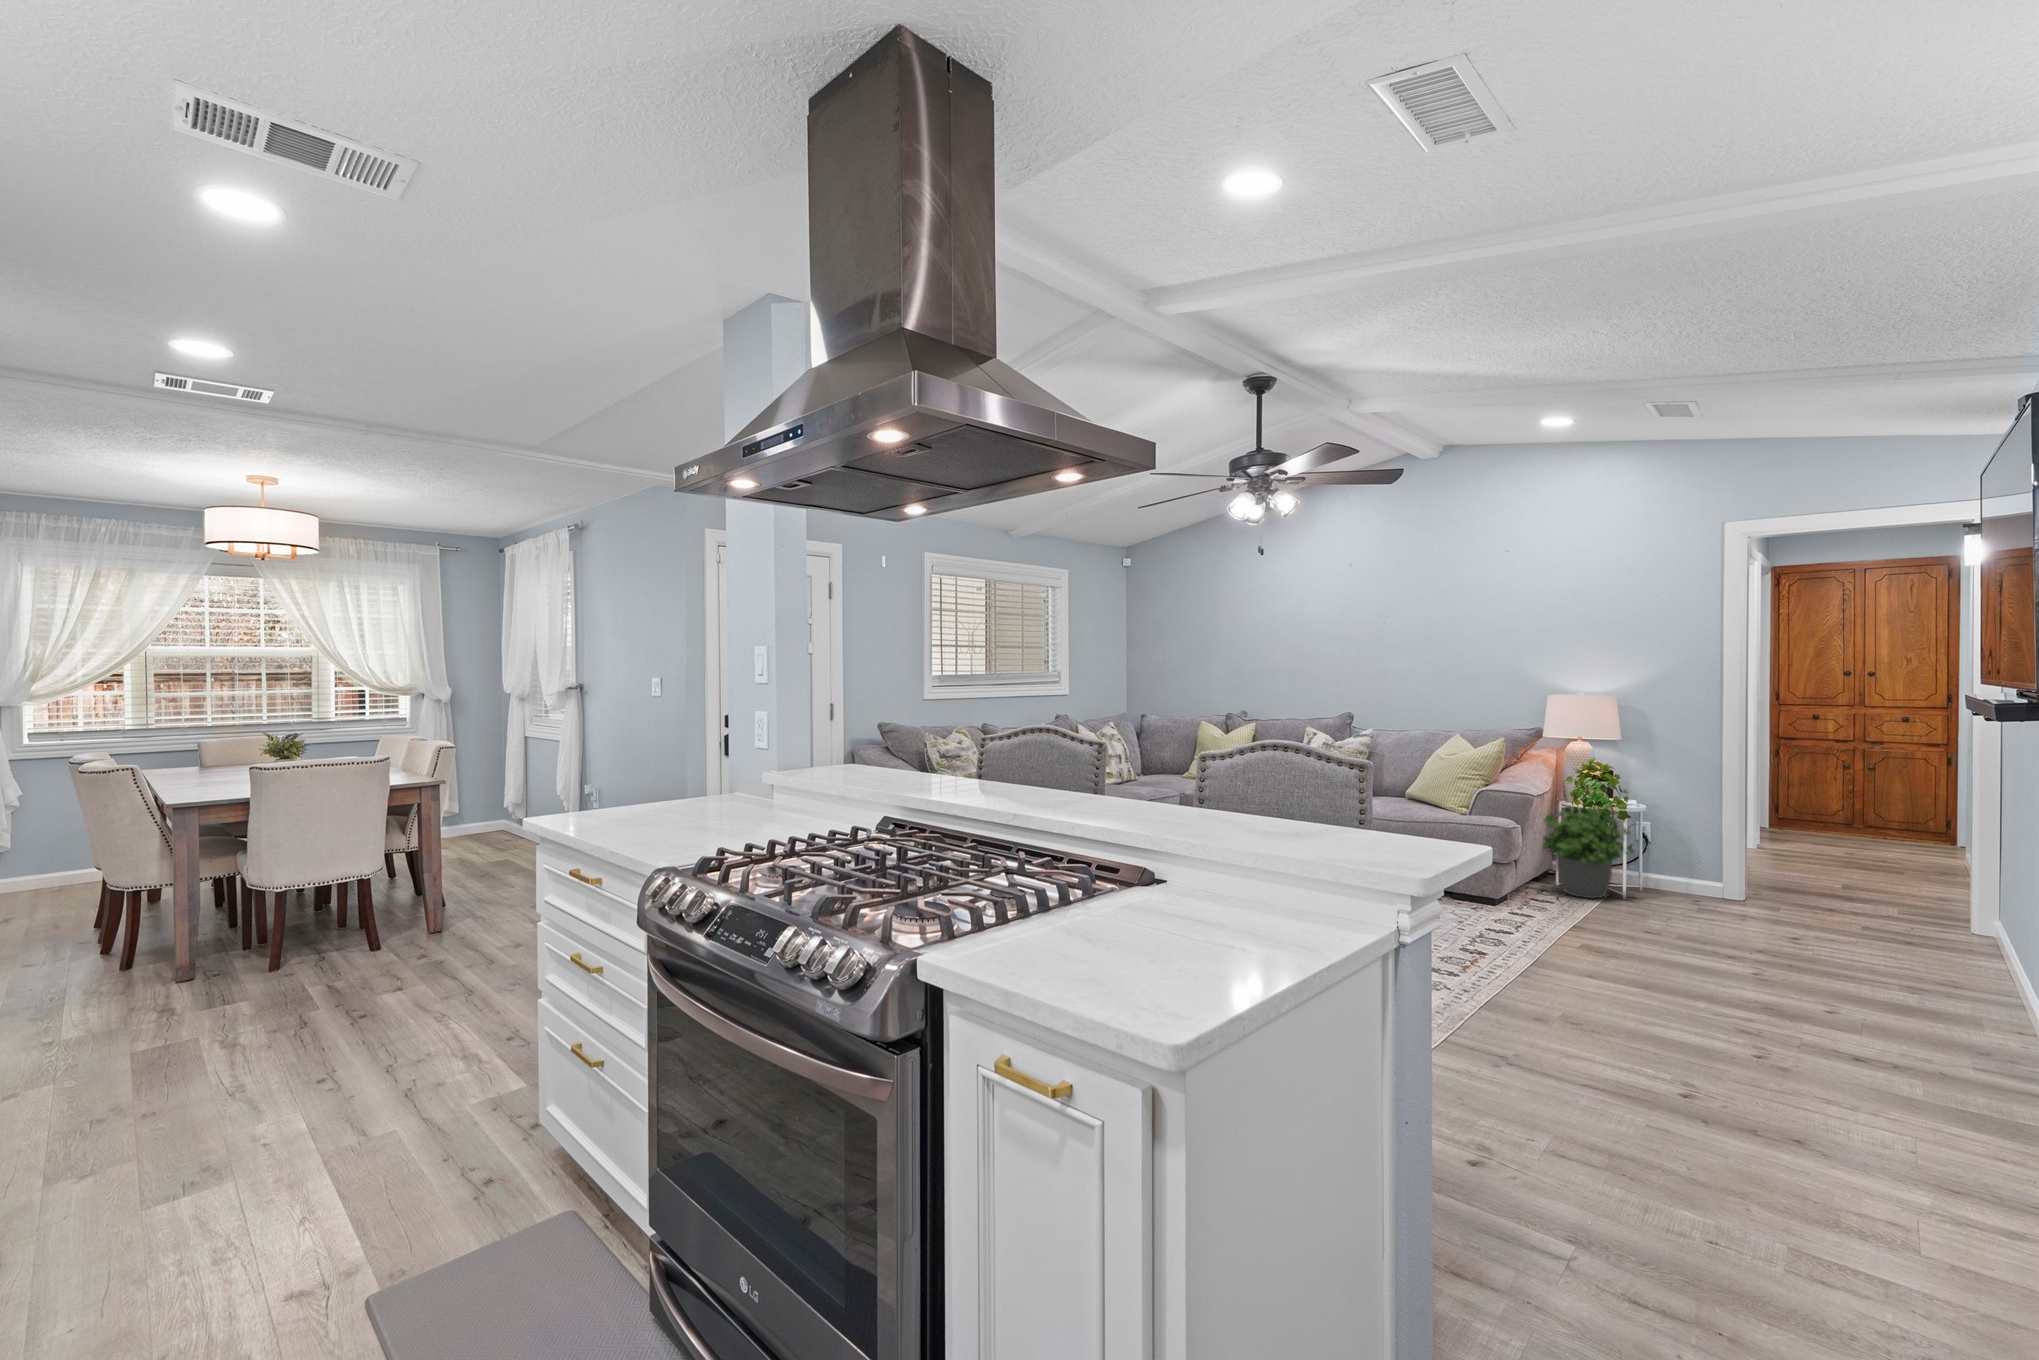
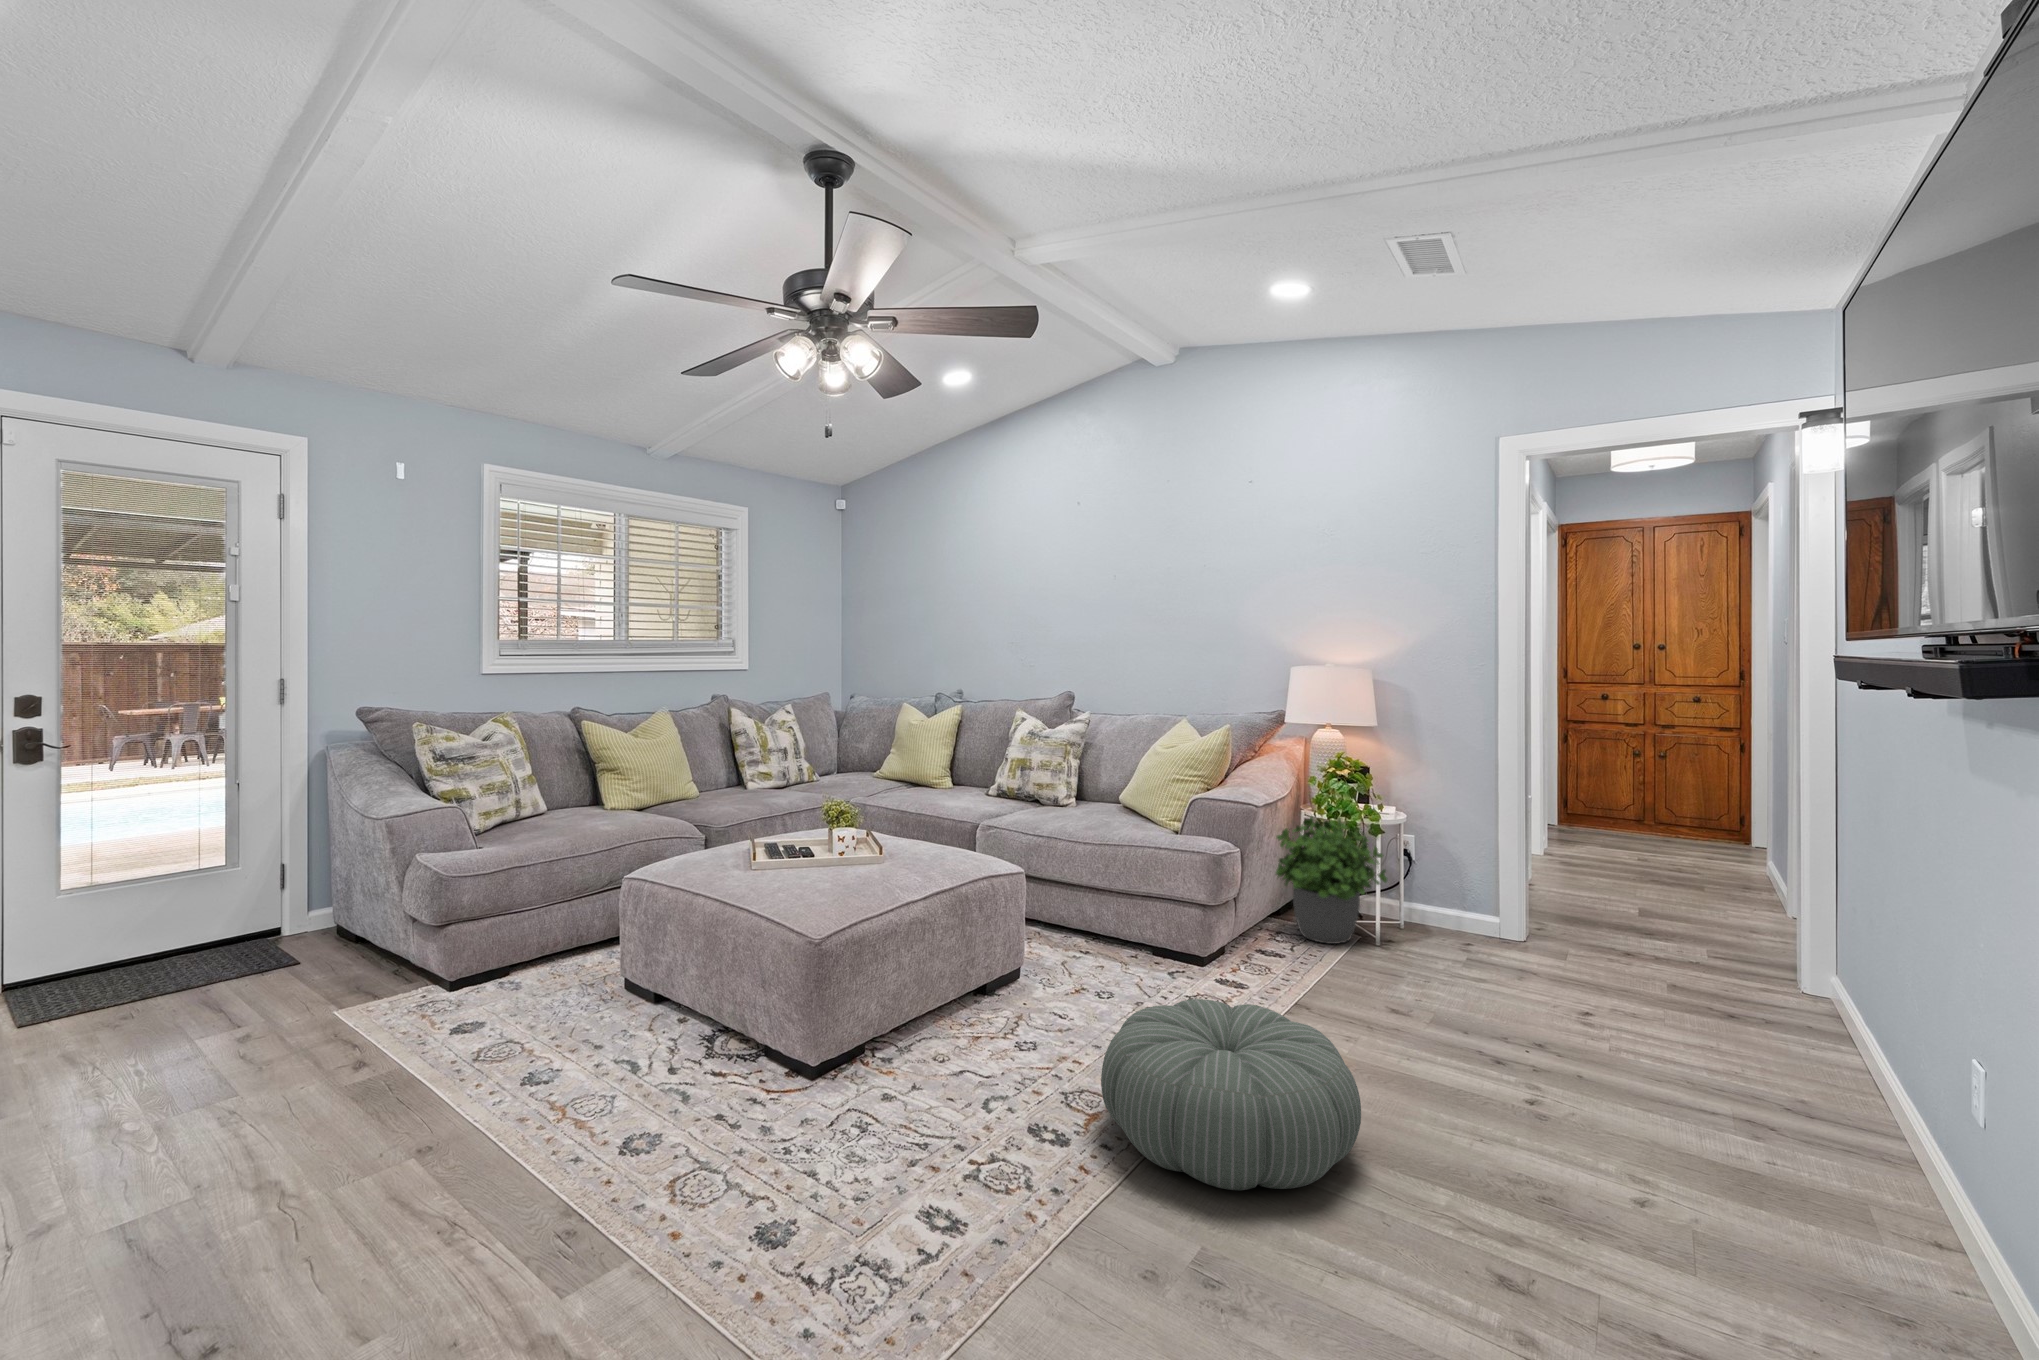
pouf: none [1470,906,1646,1002] -> present [1101,999,1361,1190]

